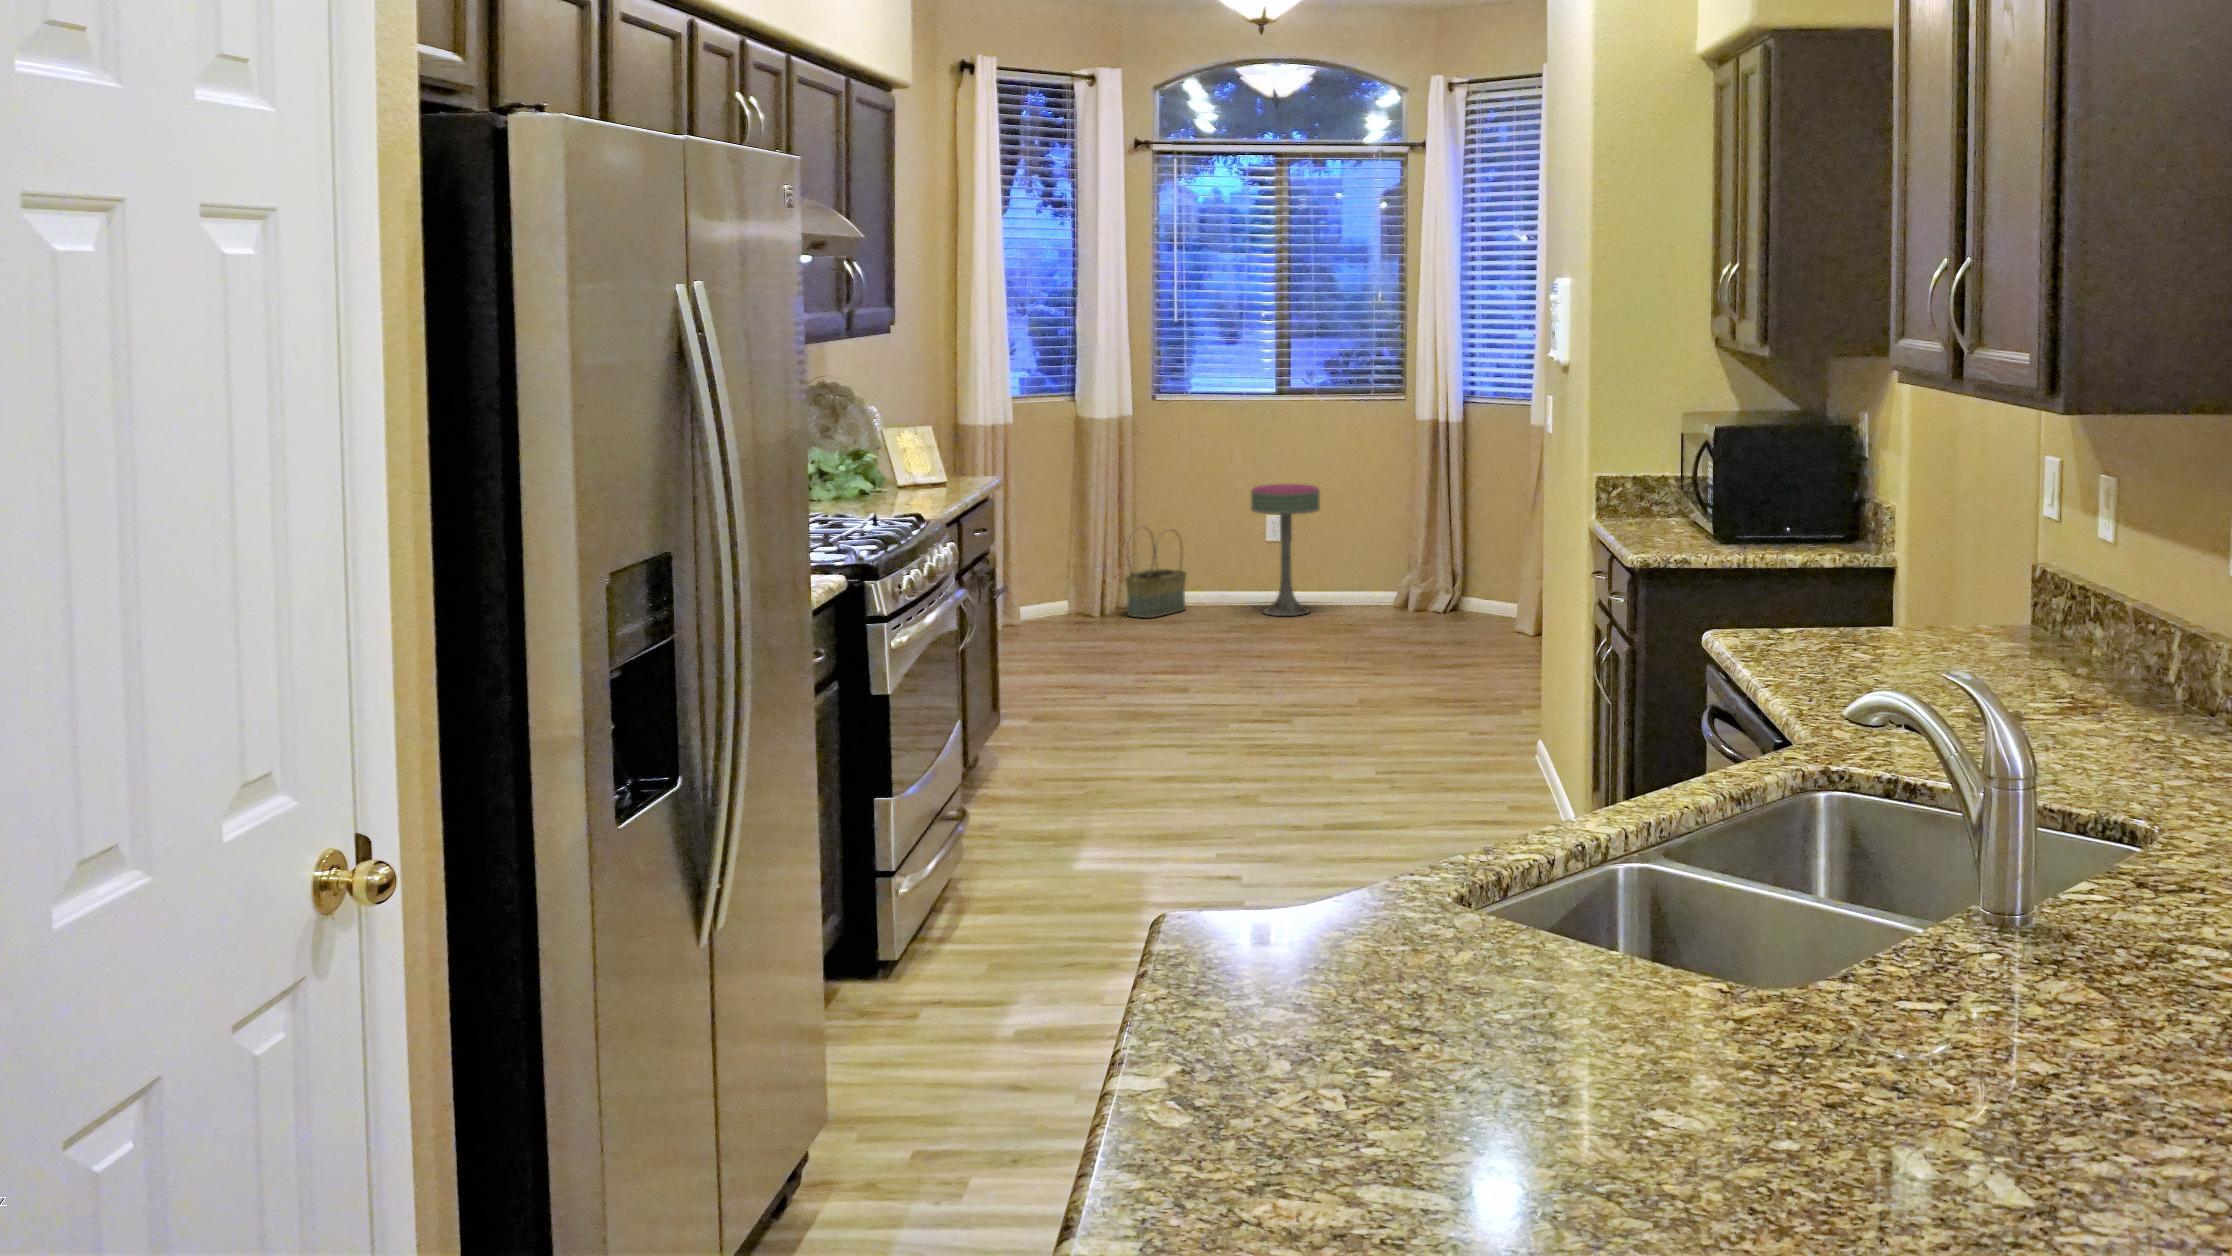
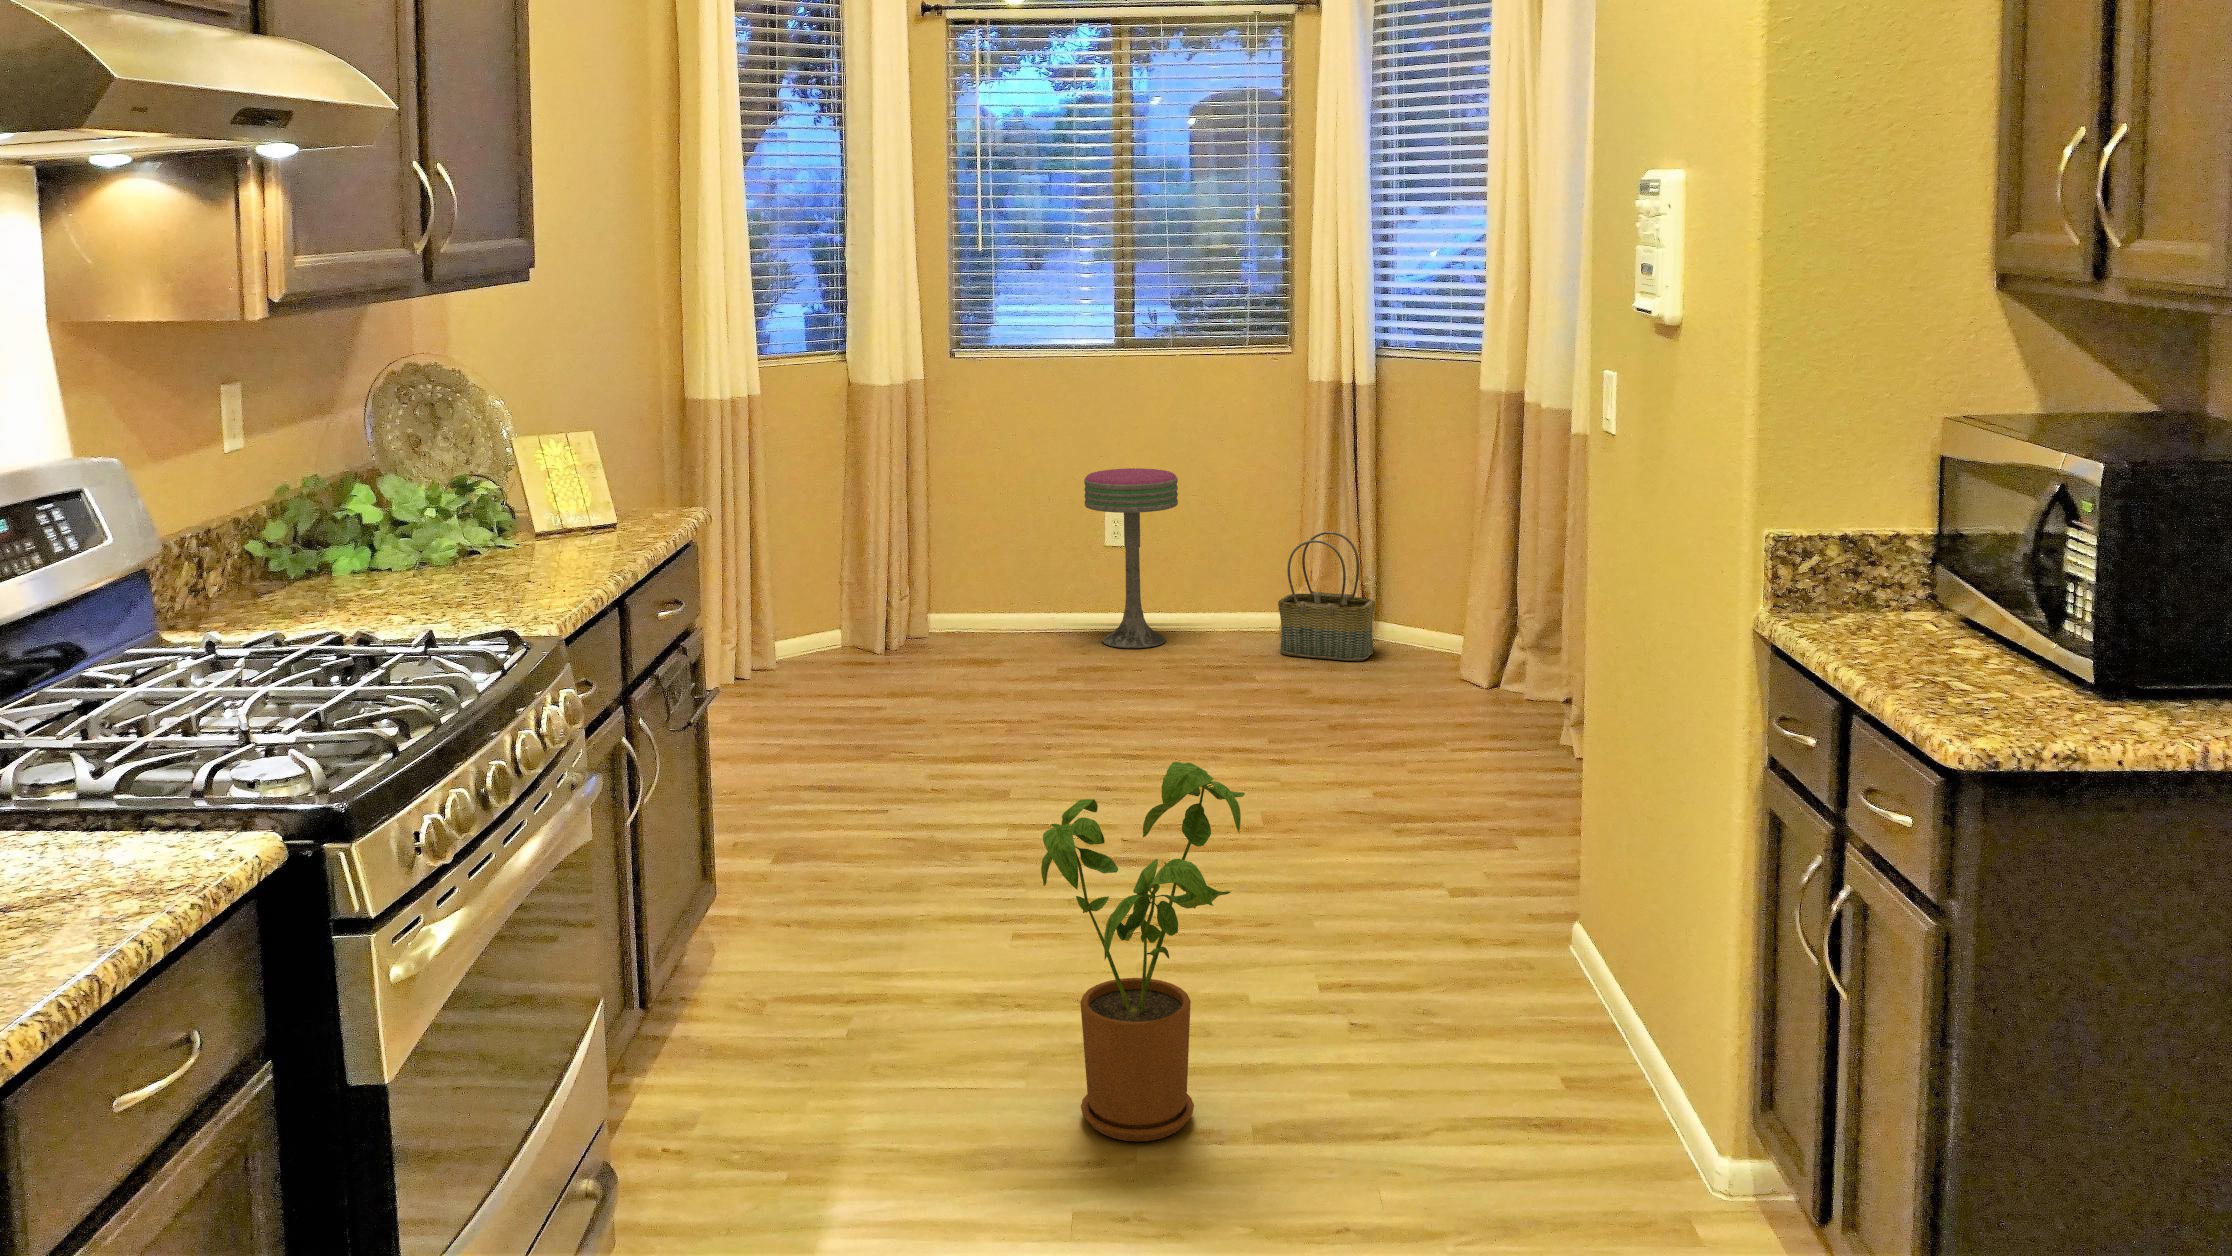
basket: present [1125,528,1186,618] -> present [1278,532,1375,661]
house plant: none [1206,614,1327,832] -> present [1041,762,1245,1142]

